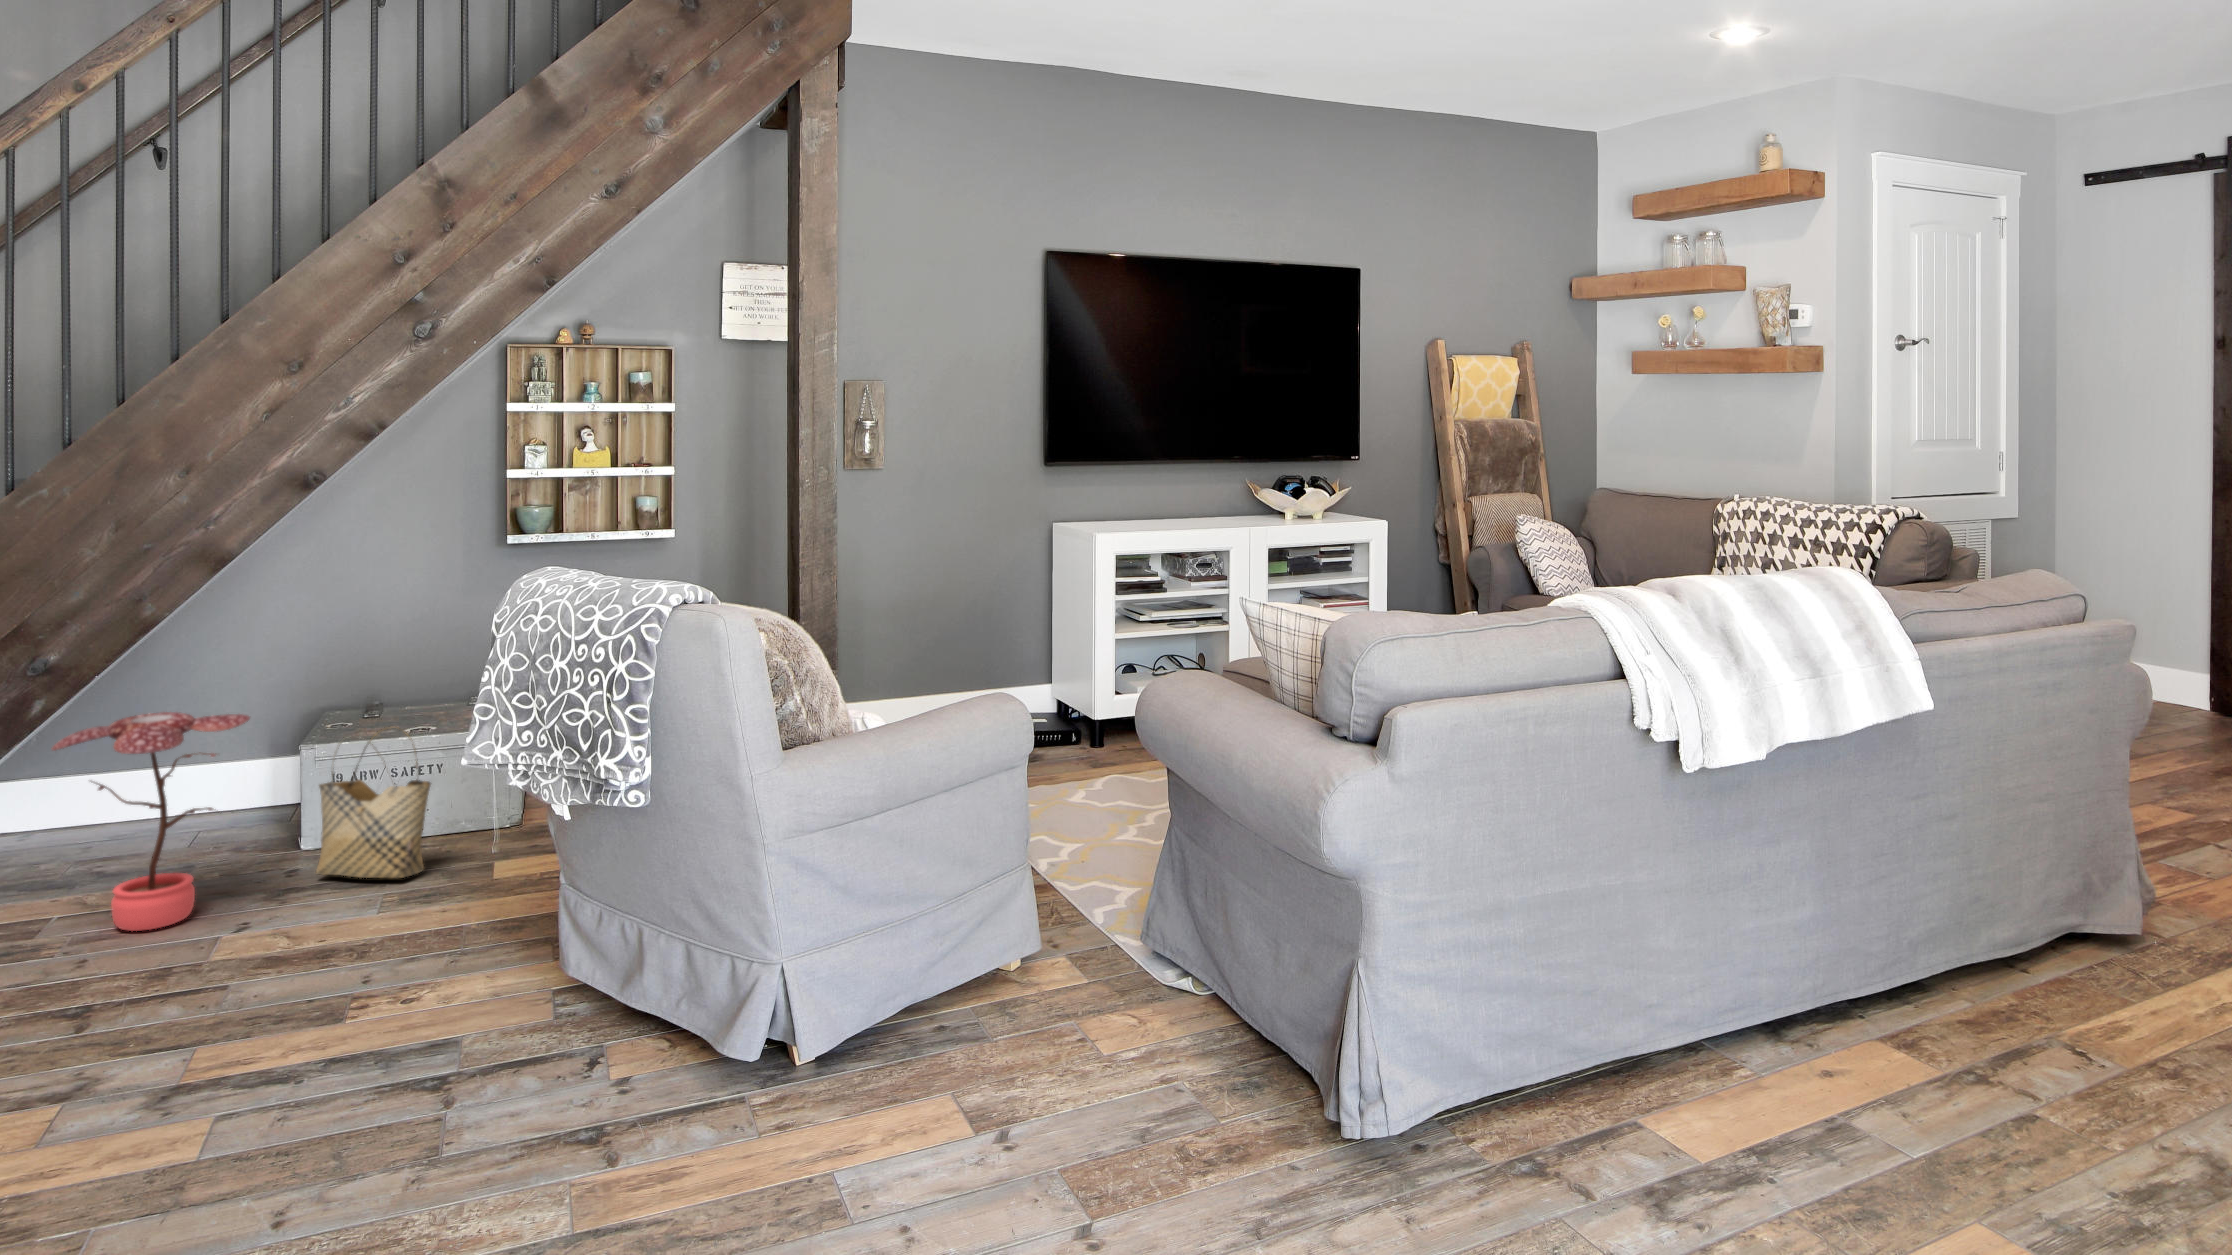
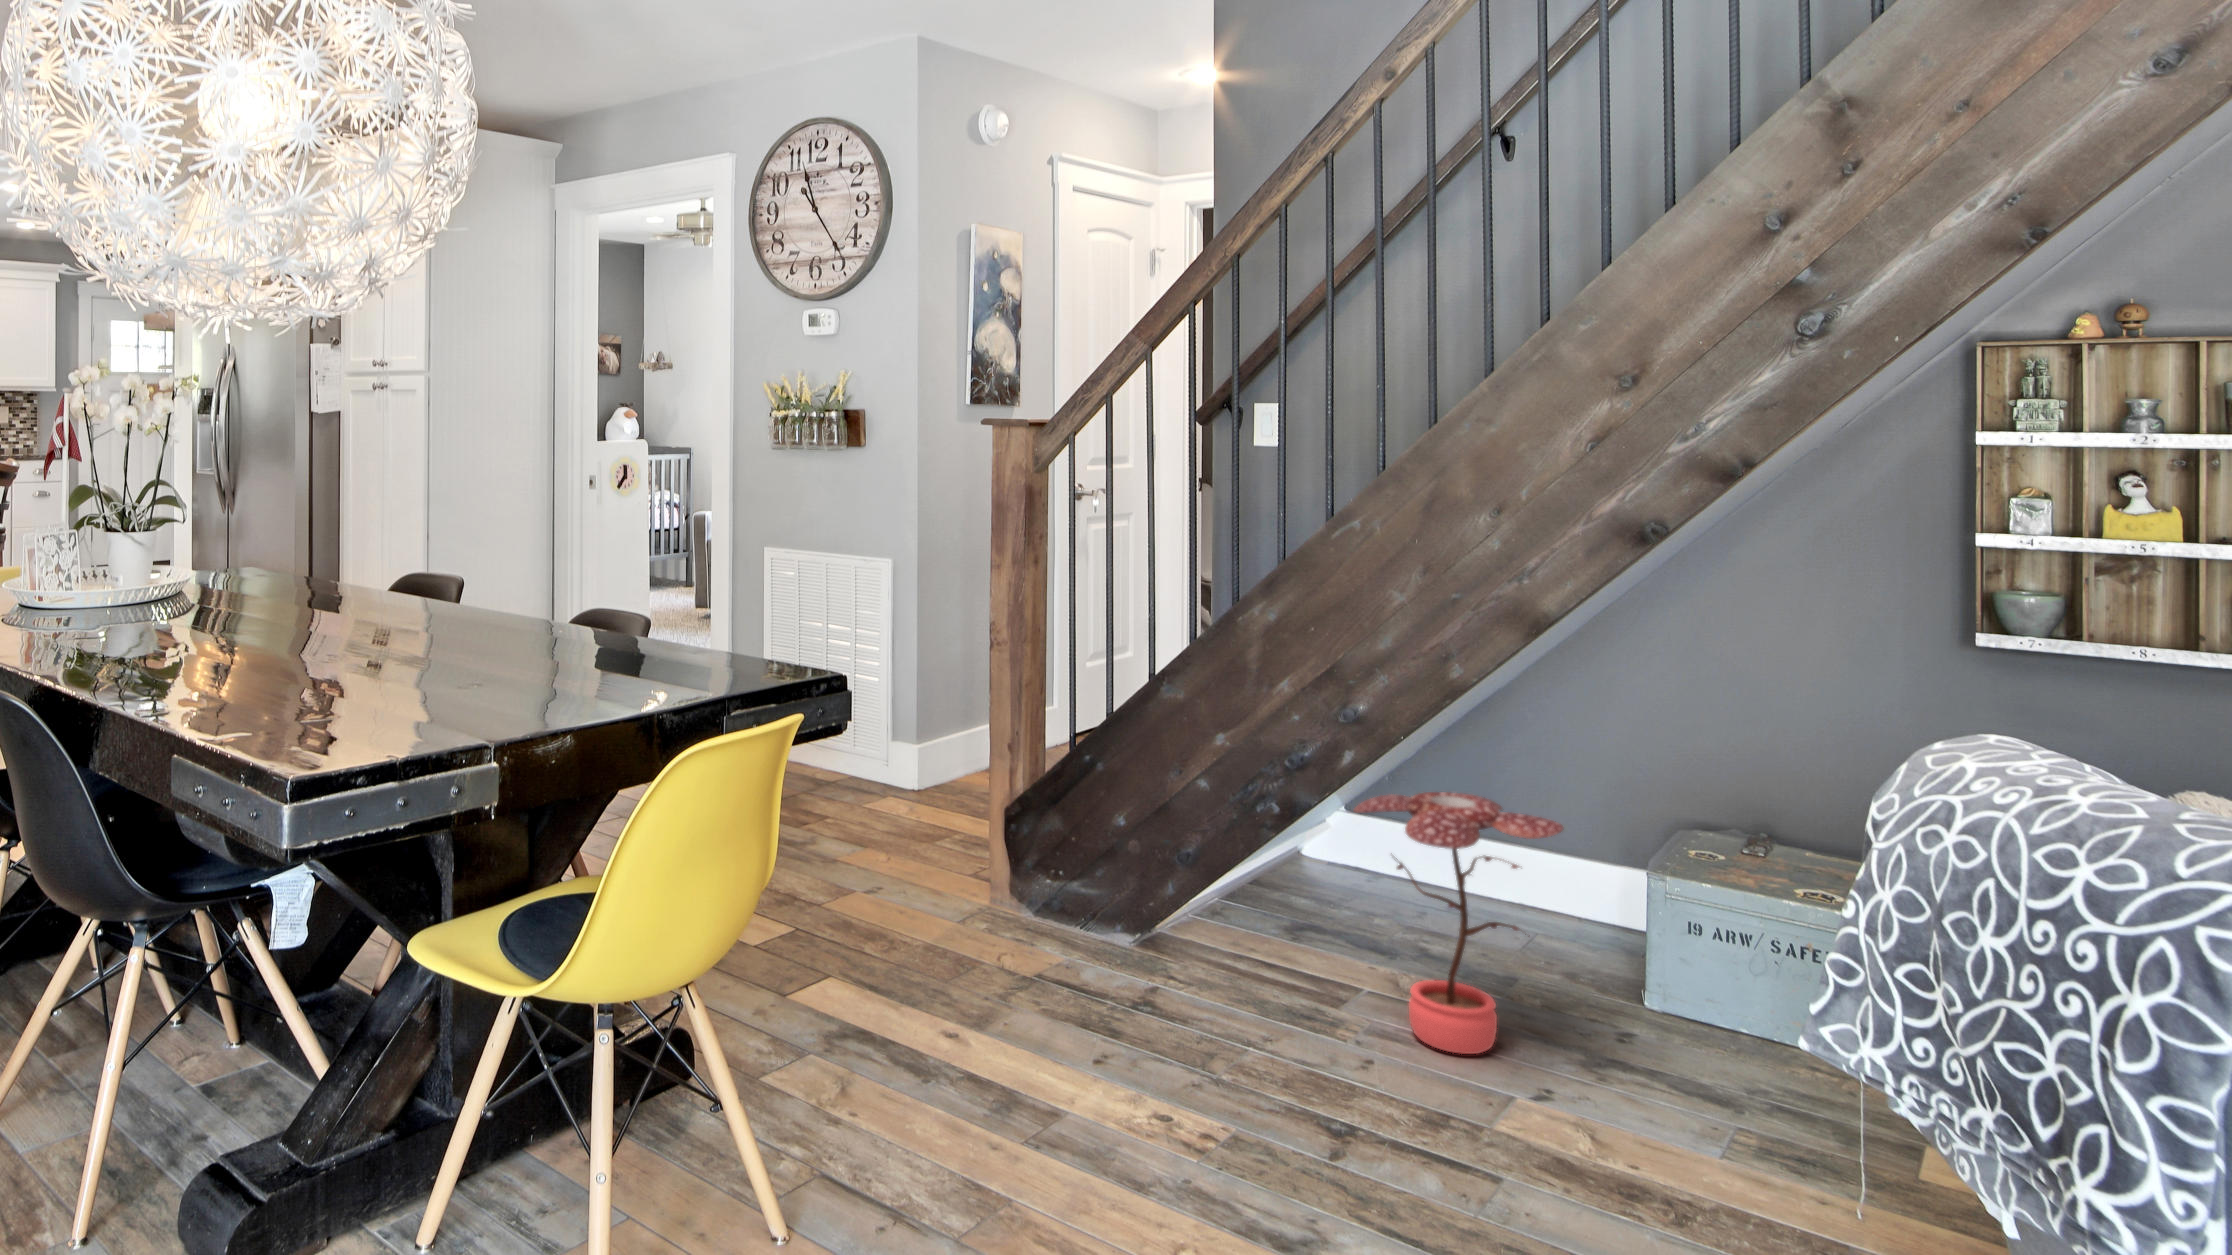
woven basket: present [316,727,431,879] -> none [1649,884,1816,1113]

